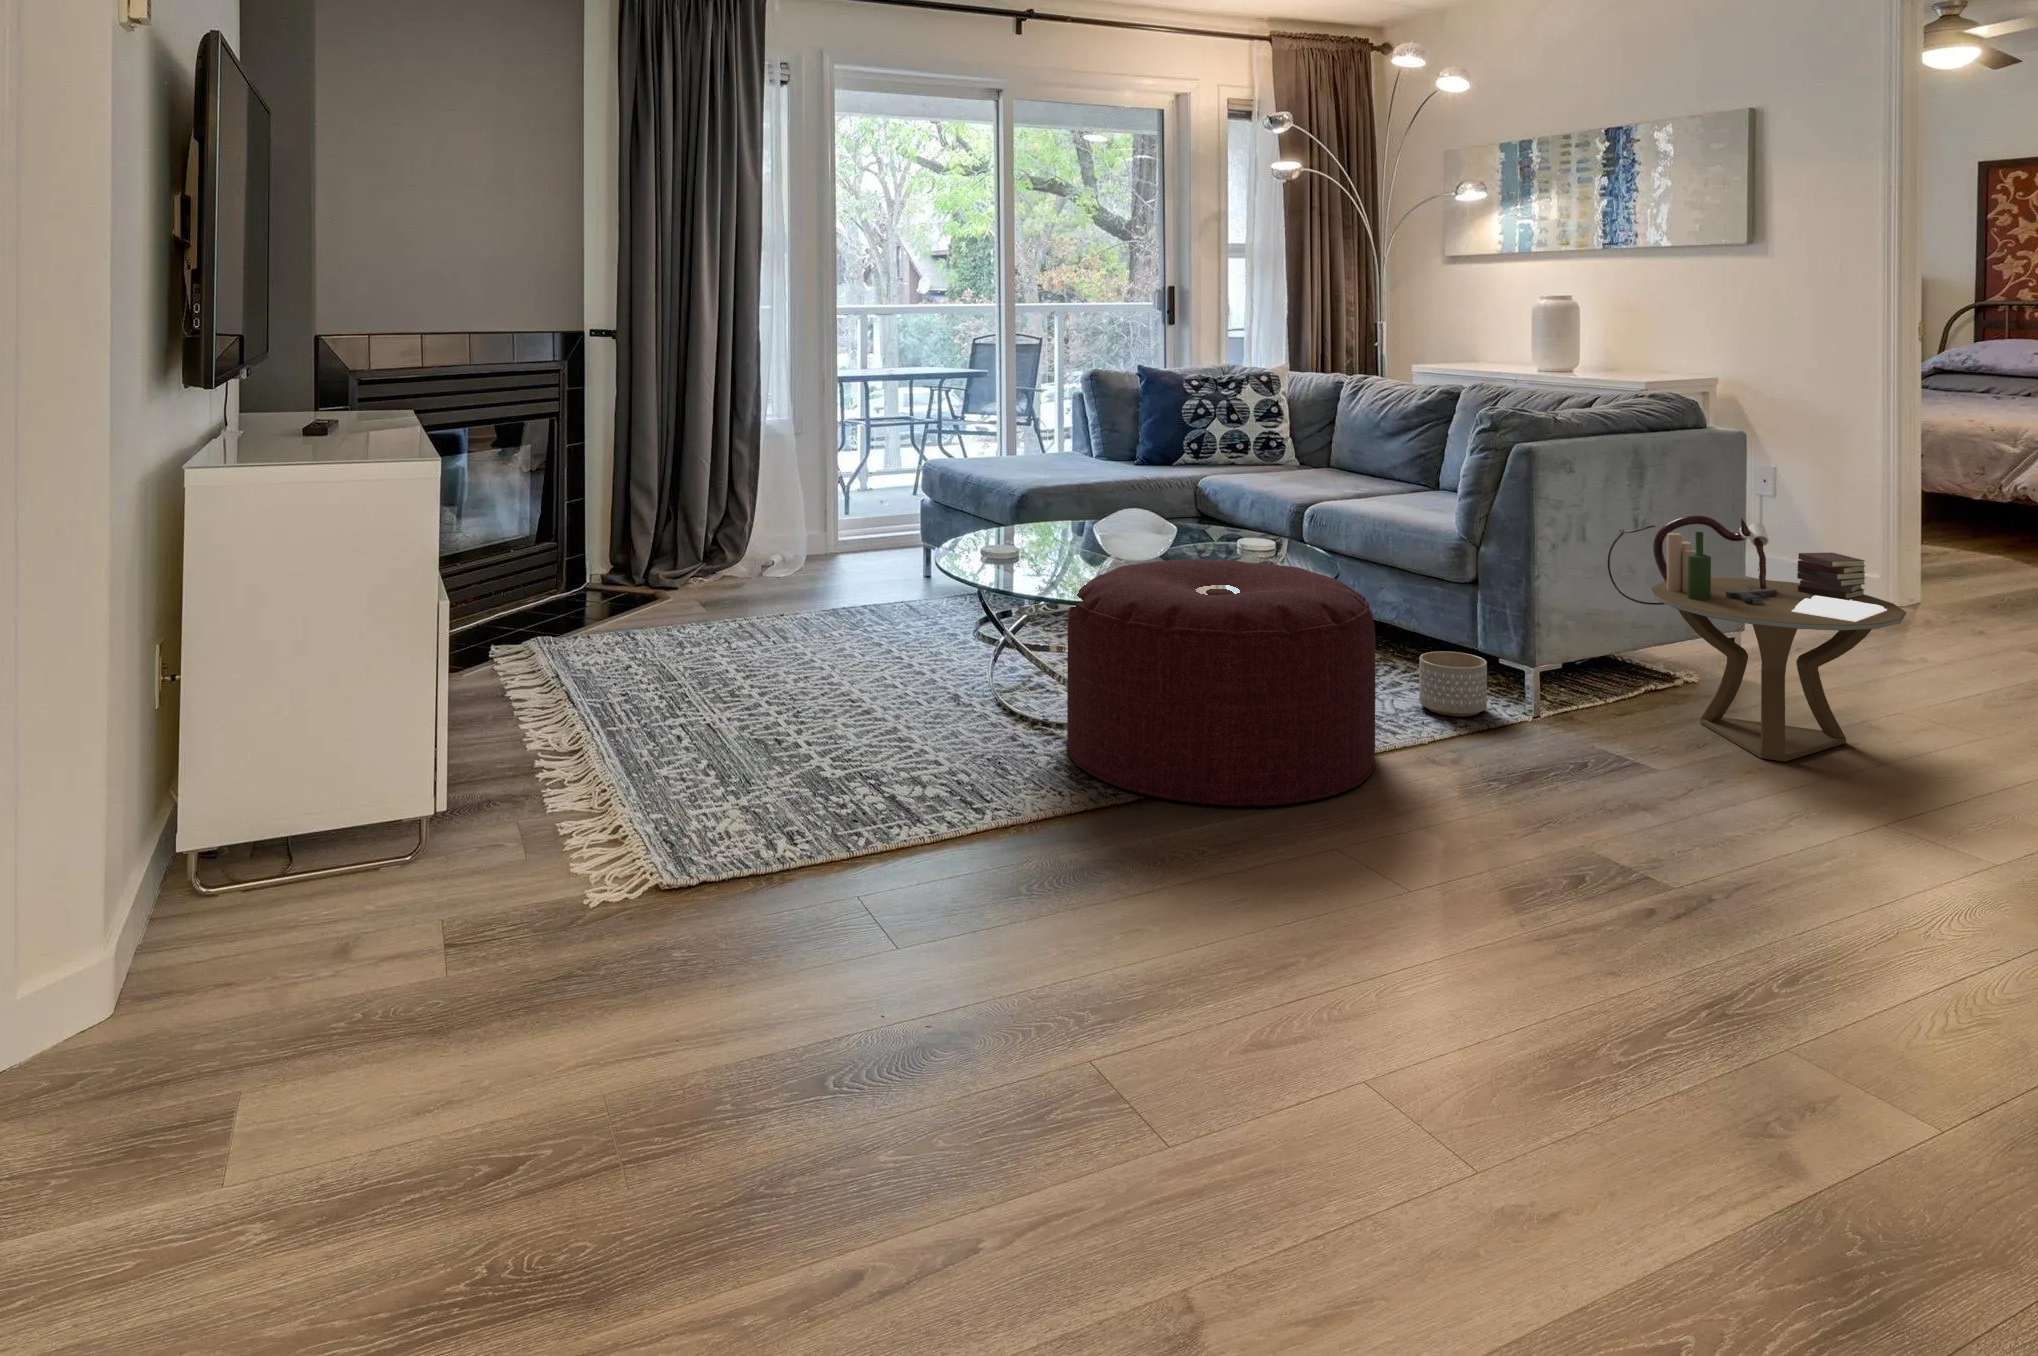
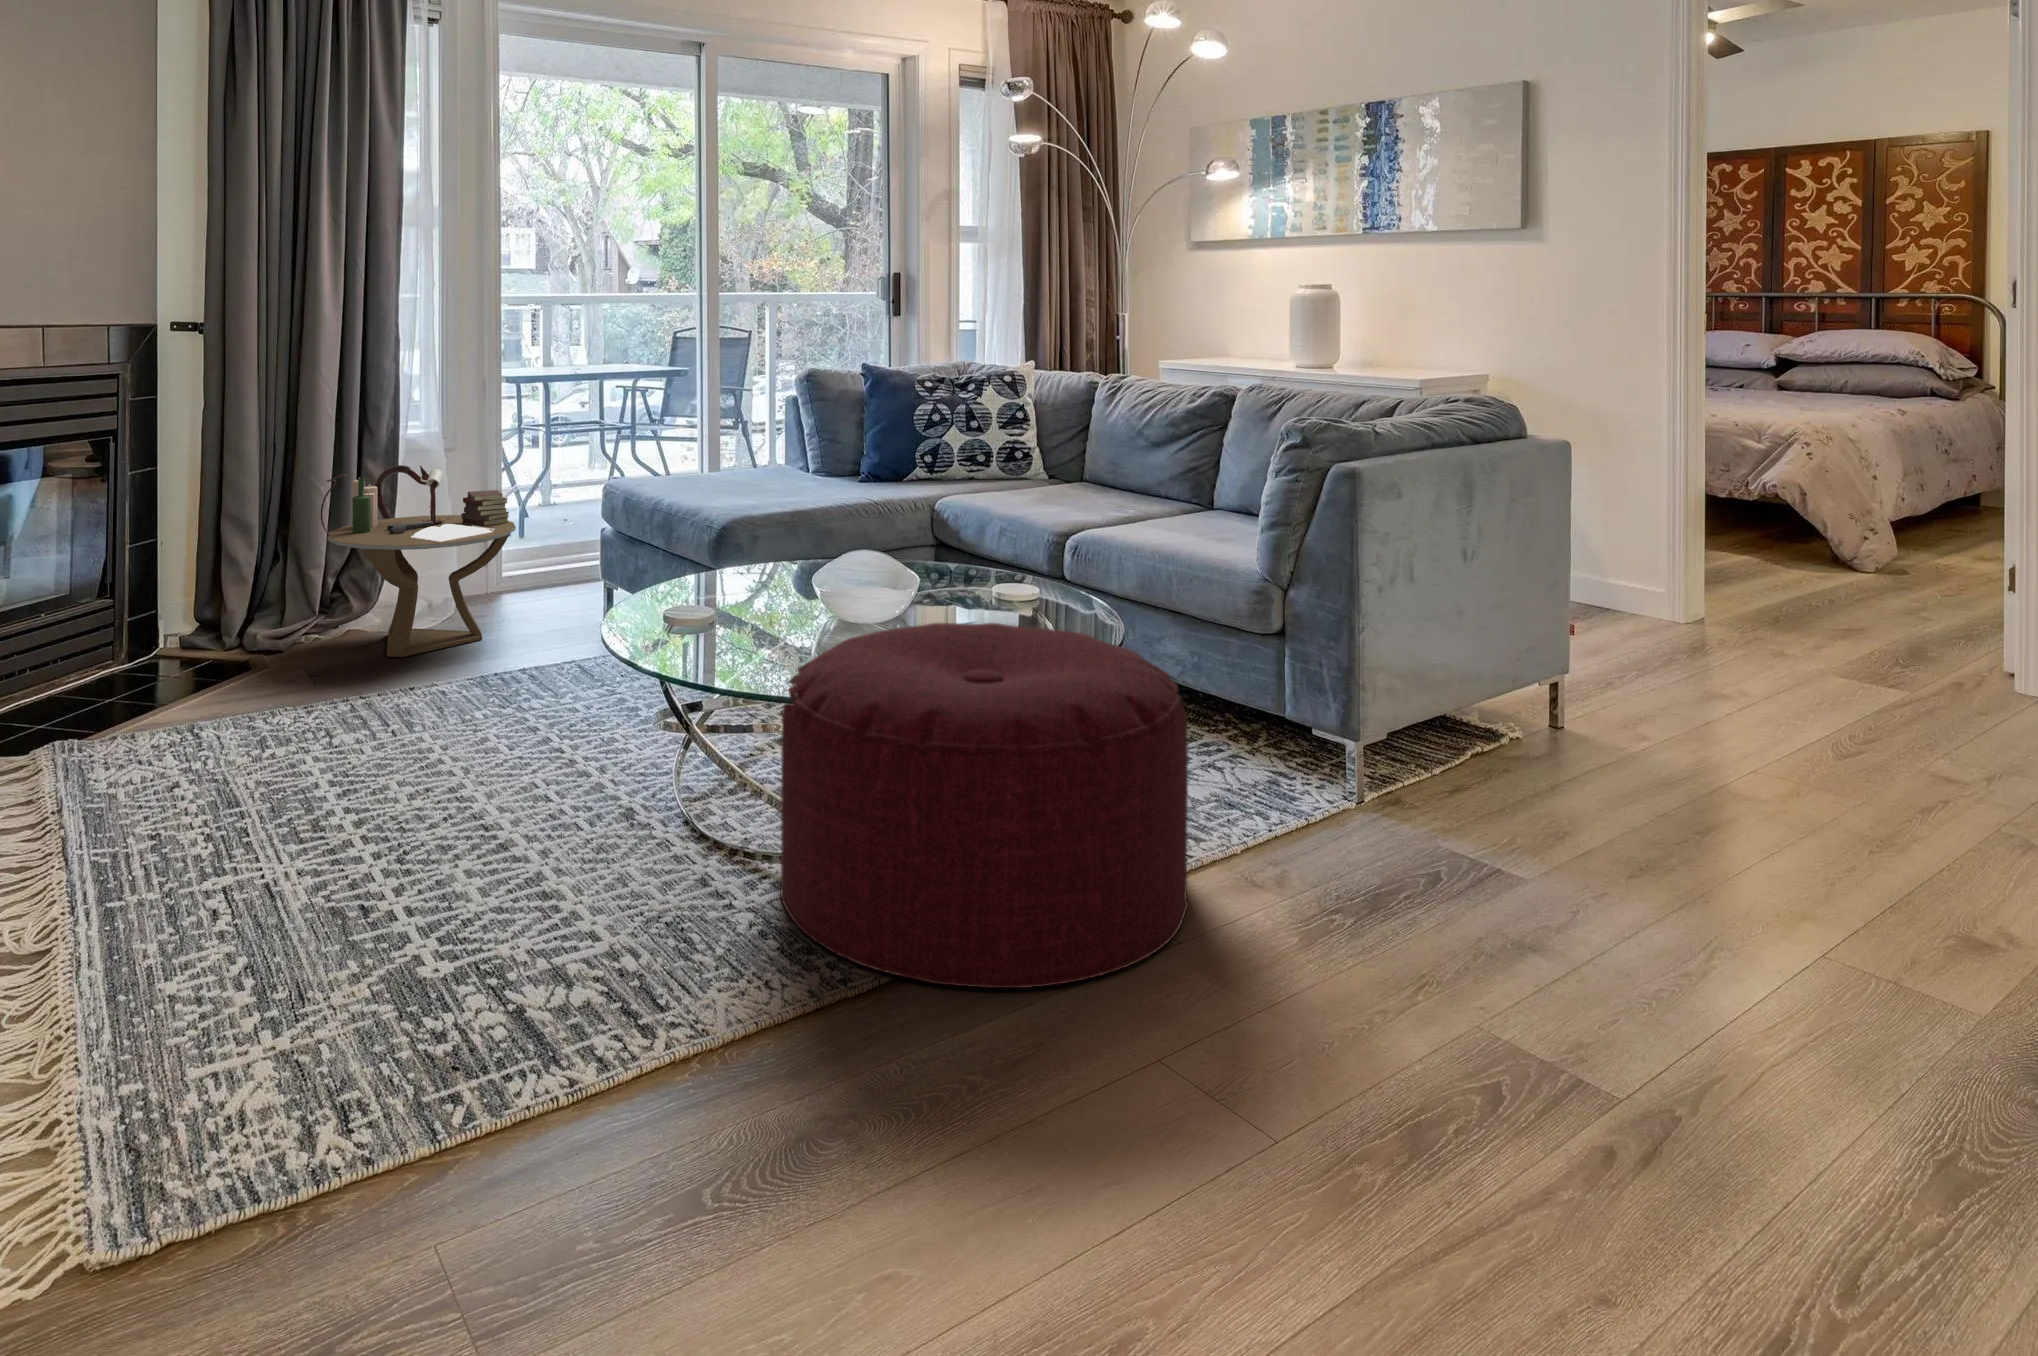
side table: present [1608,516,1906,762] -> present [321,465,516,657]
planter: present [1419,651,1487,716] -> none [1217,722,1300,808]

